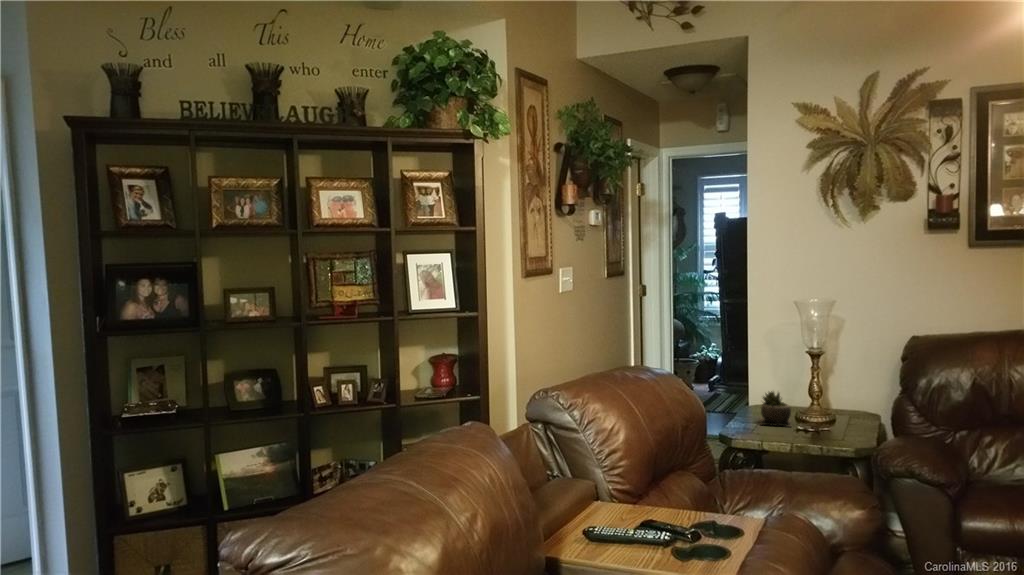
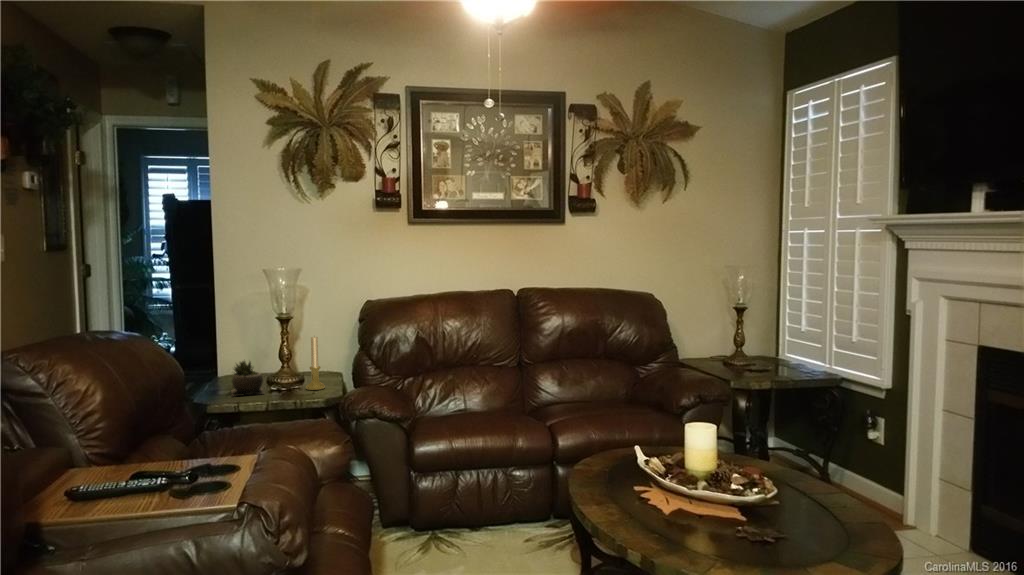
candle holder: none [836,372,857,431] -> present [306,337,325,390]

